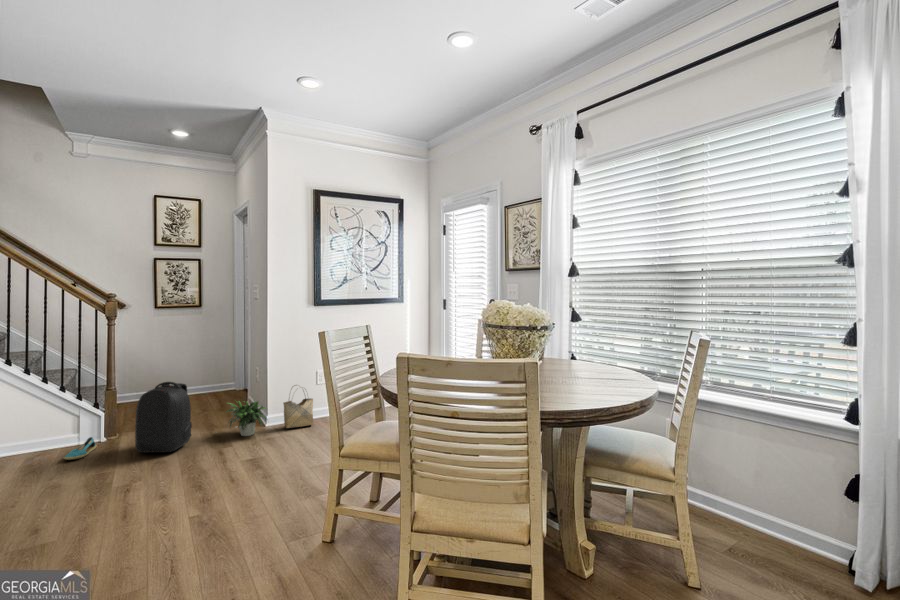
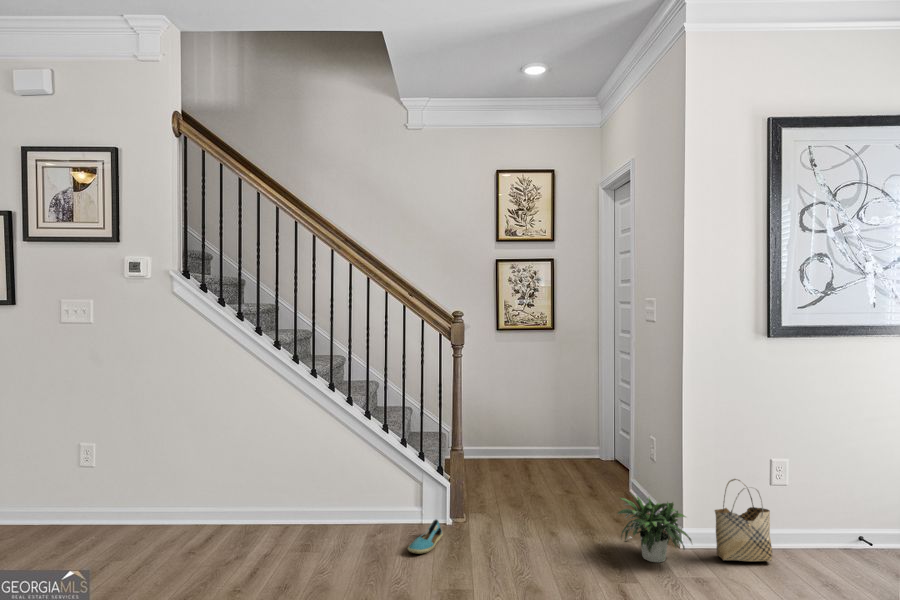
backpack: present [135,382,192,453] -> none [494,452,571,572]

